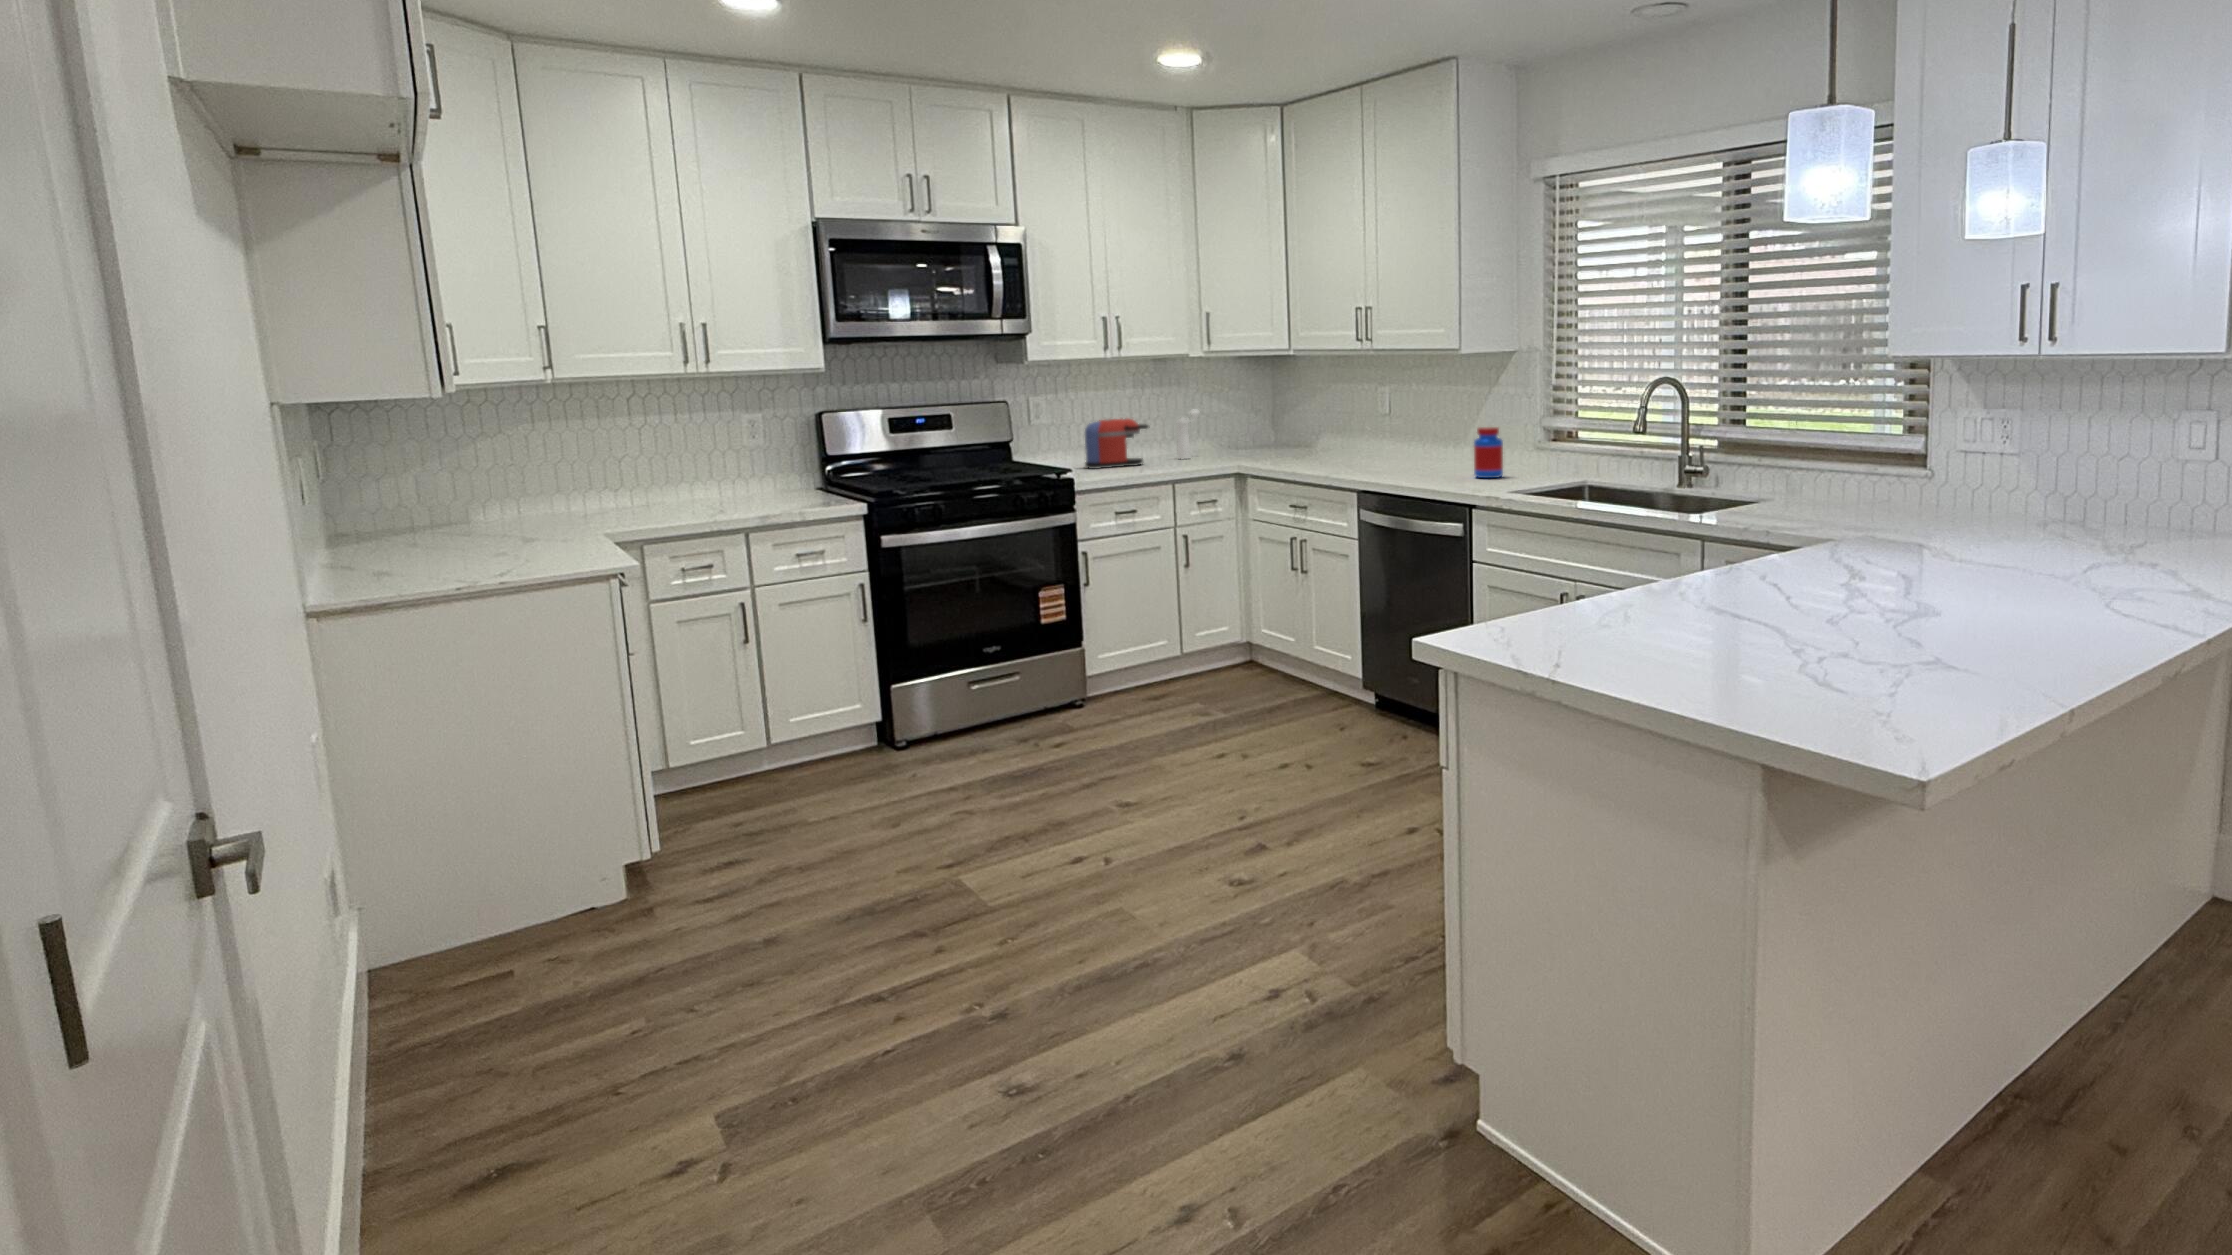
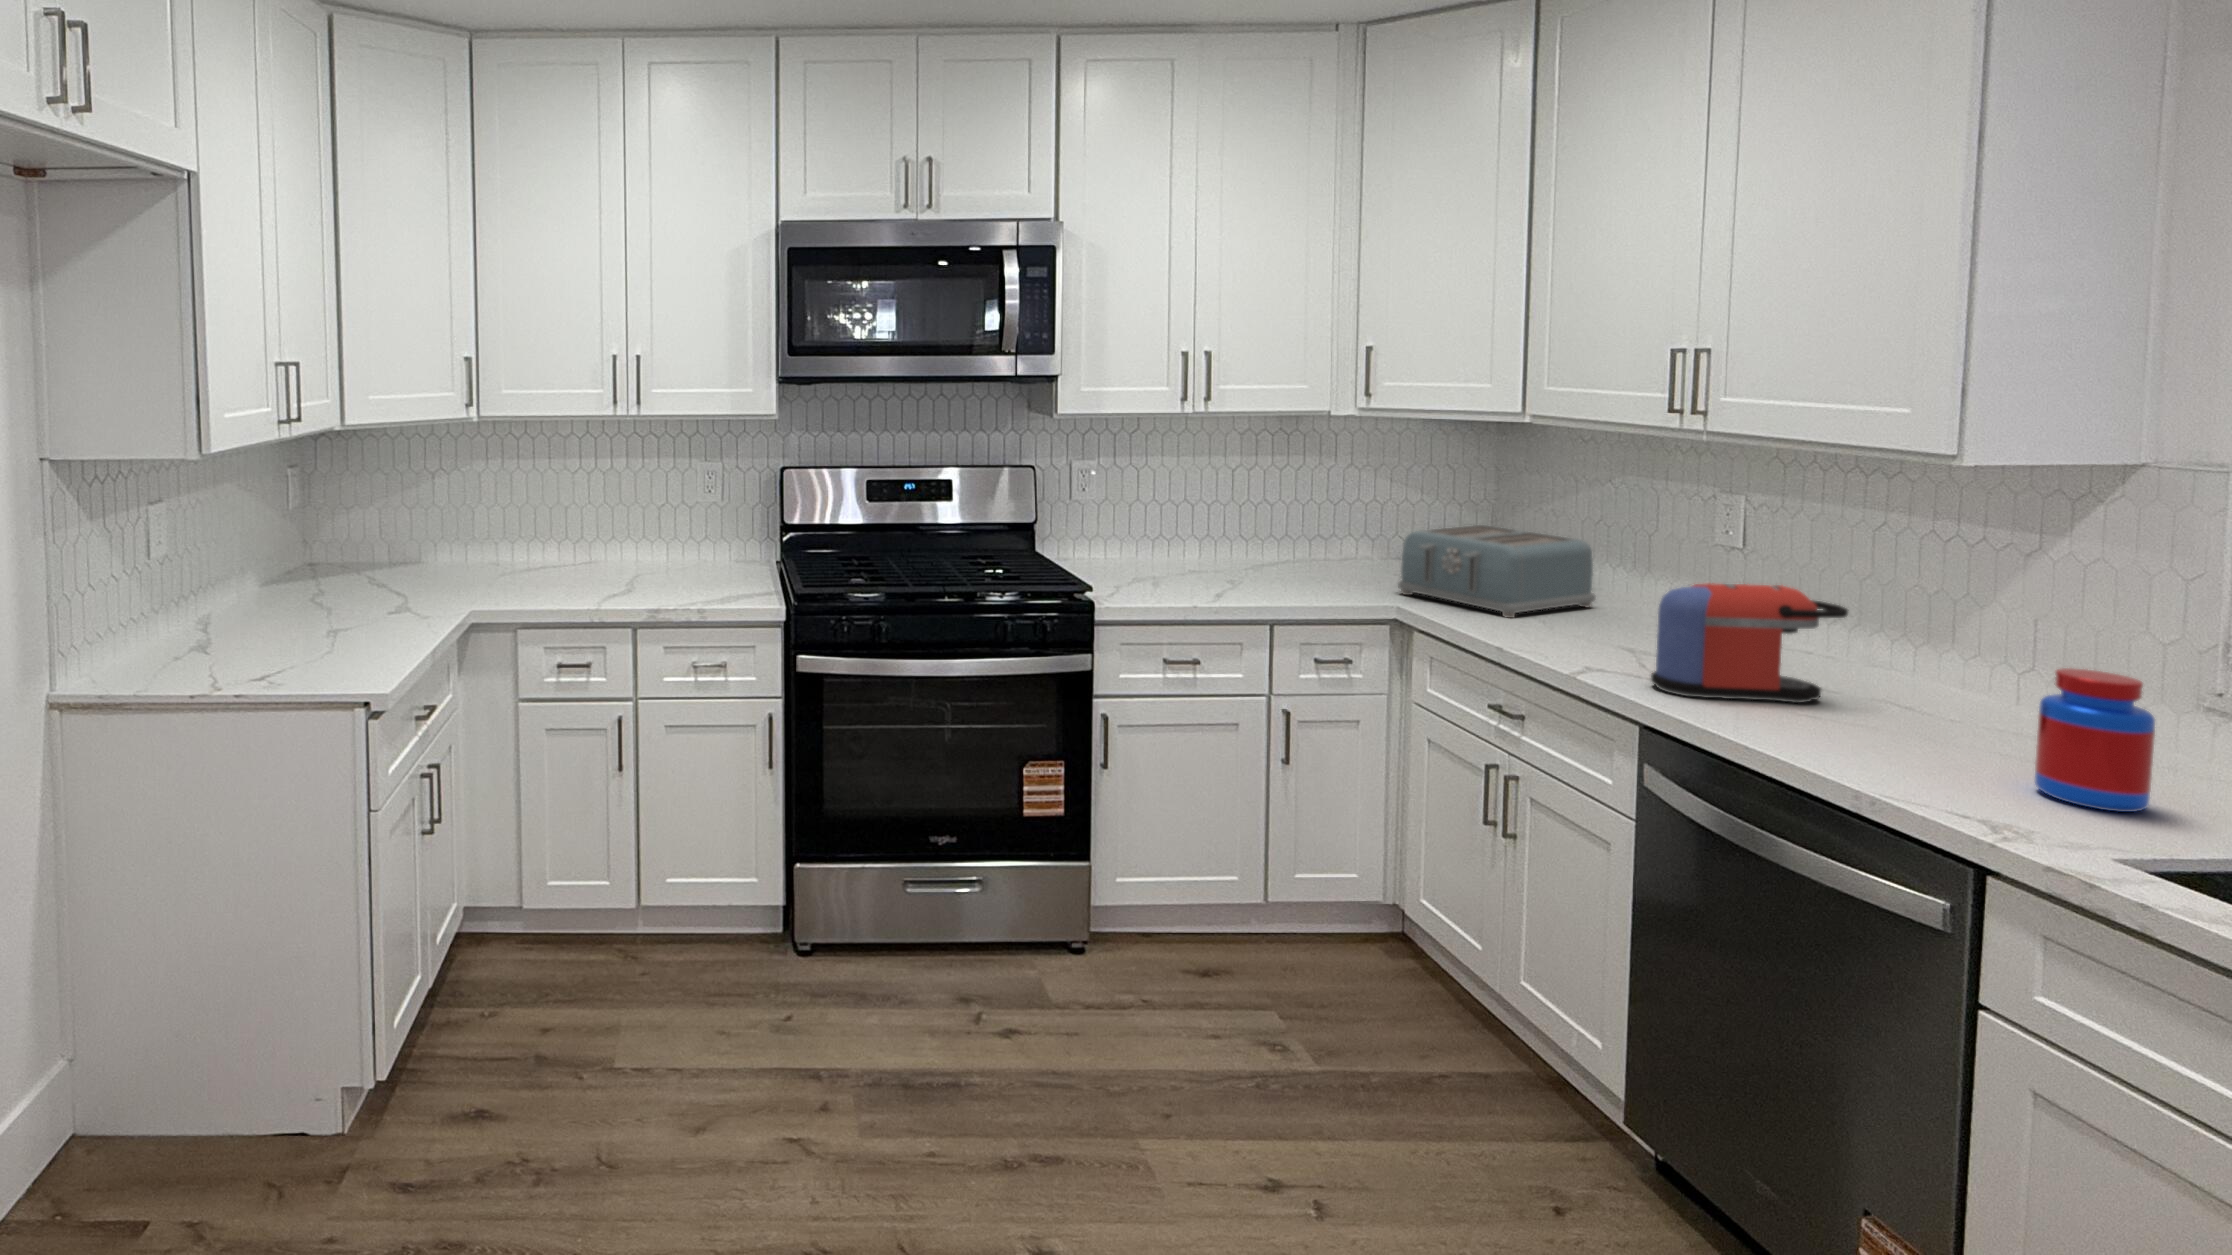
pepper mill: present [1177,410,1199,459] -> none [1300,494,1347,573]
toaster: none [1235,418,1329,463] -> present [1398,525,1596,618]
coffee maker: present [1085,419,1148,469] -> present [1651,583,1848,703]

